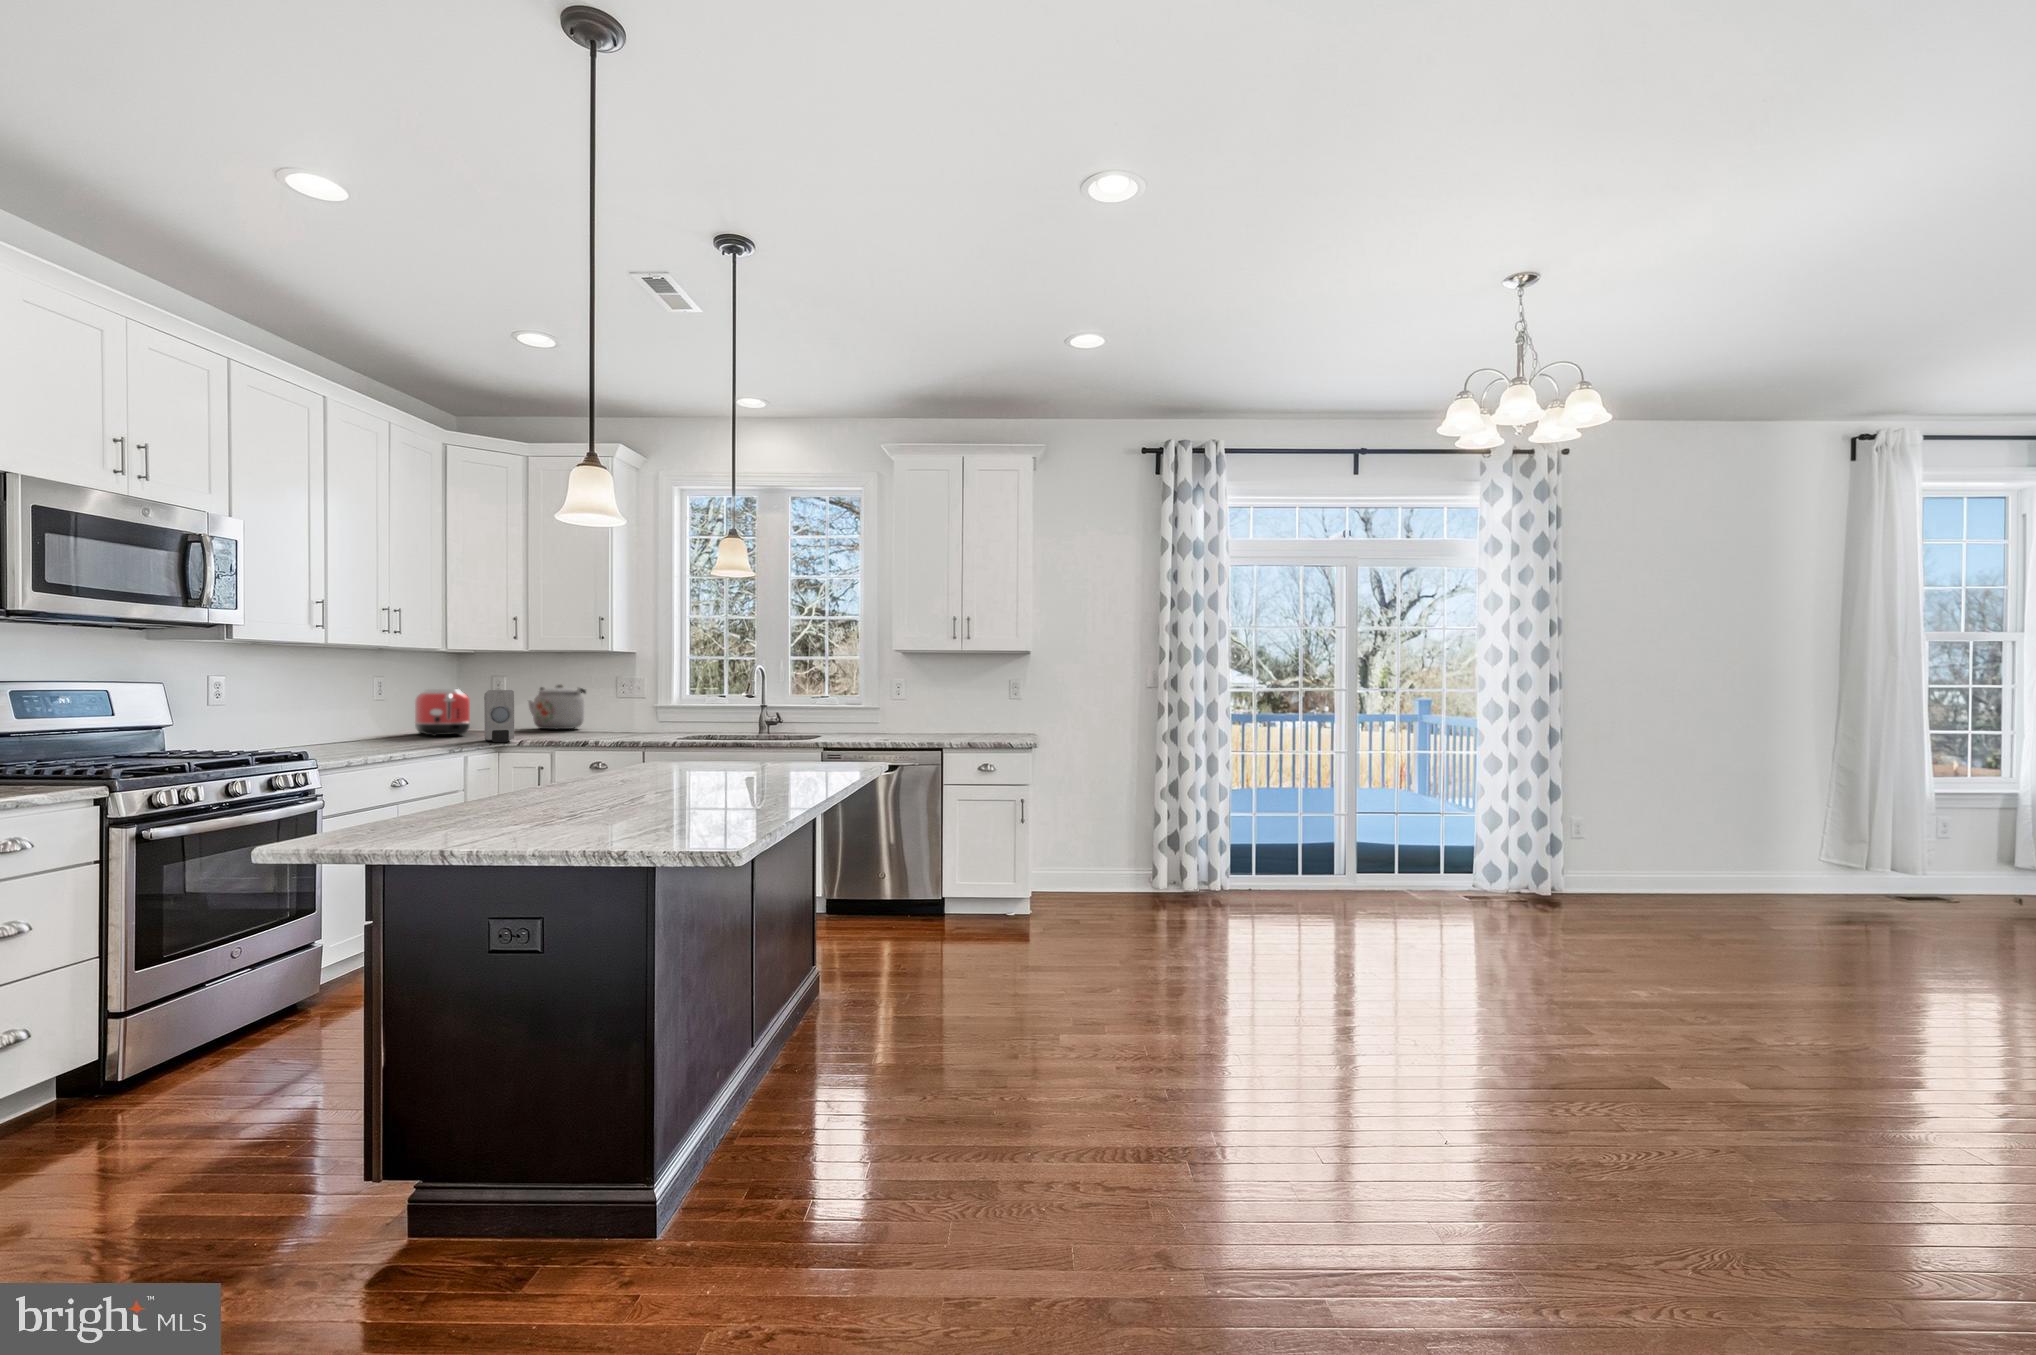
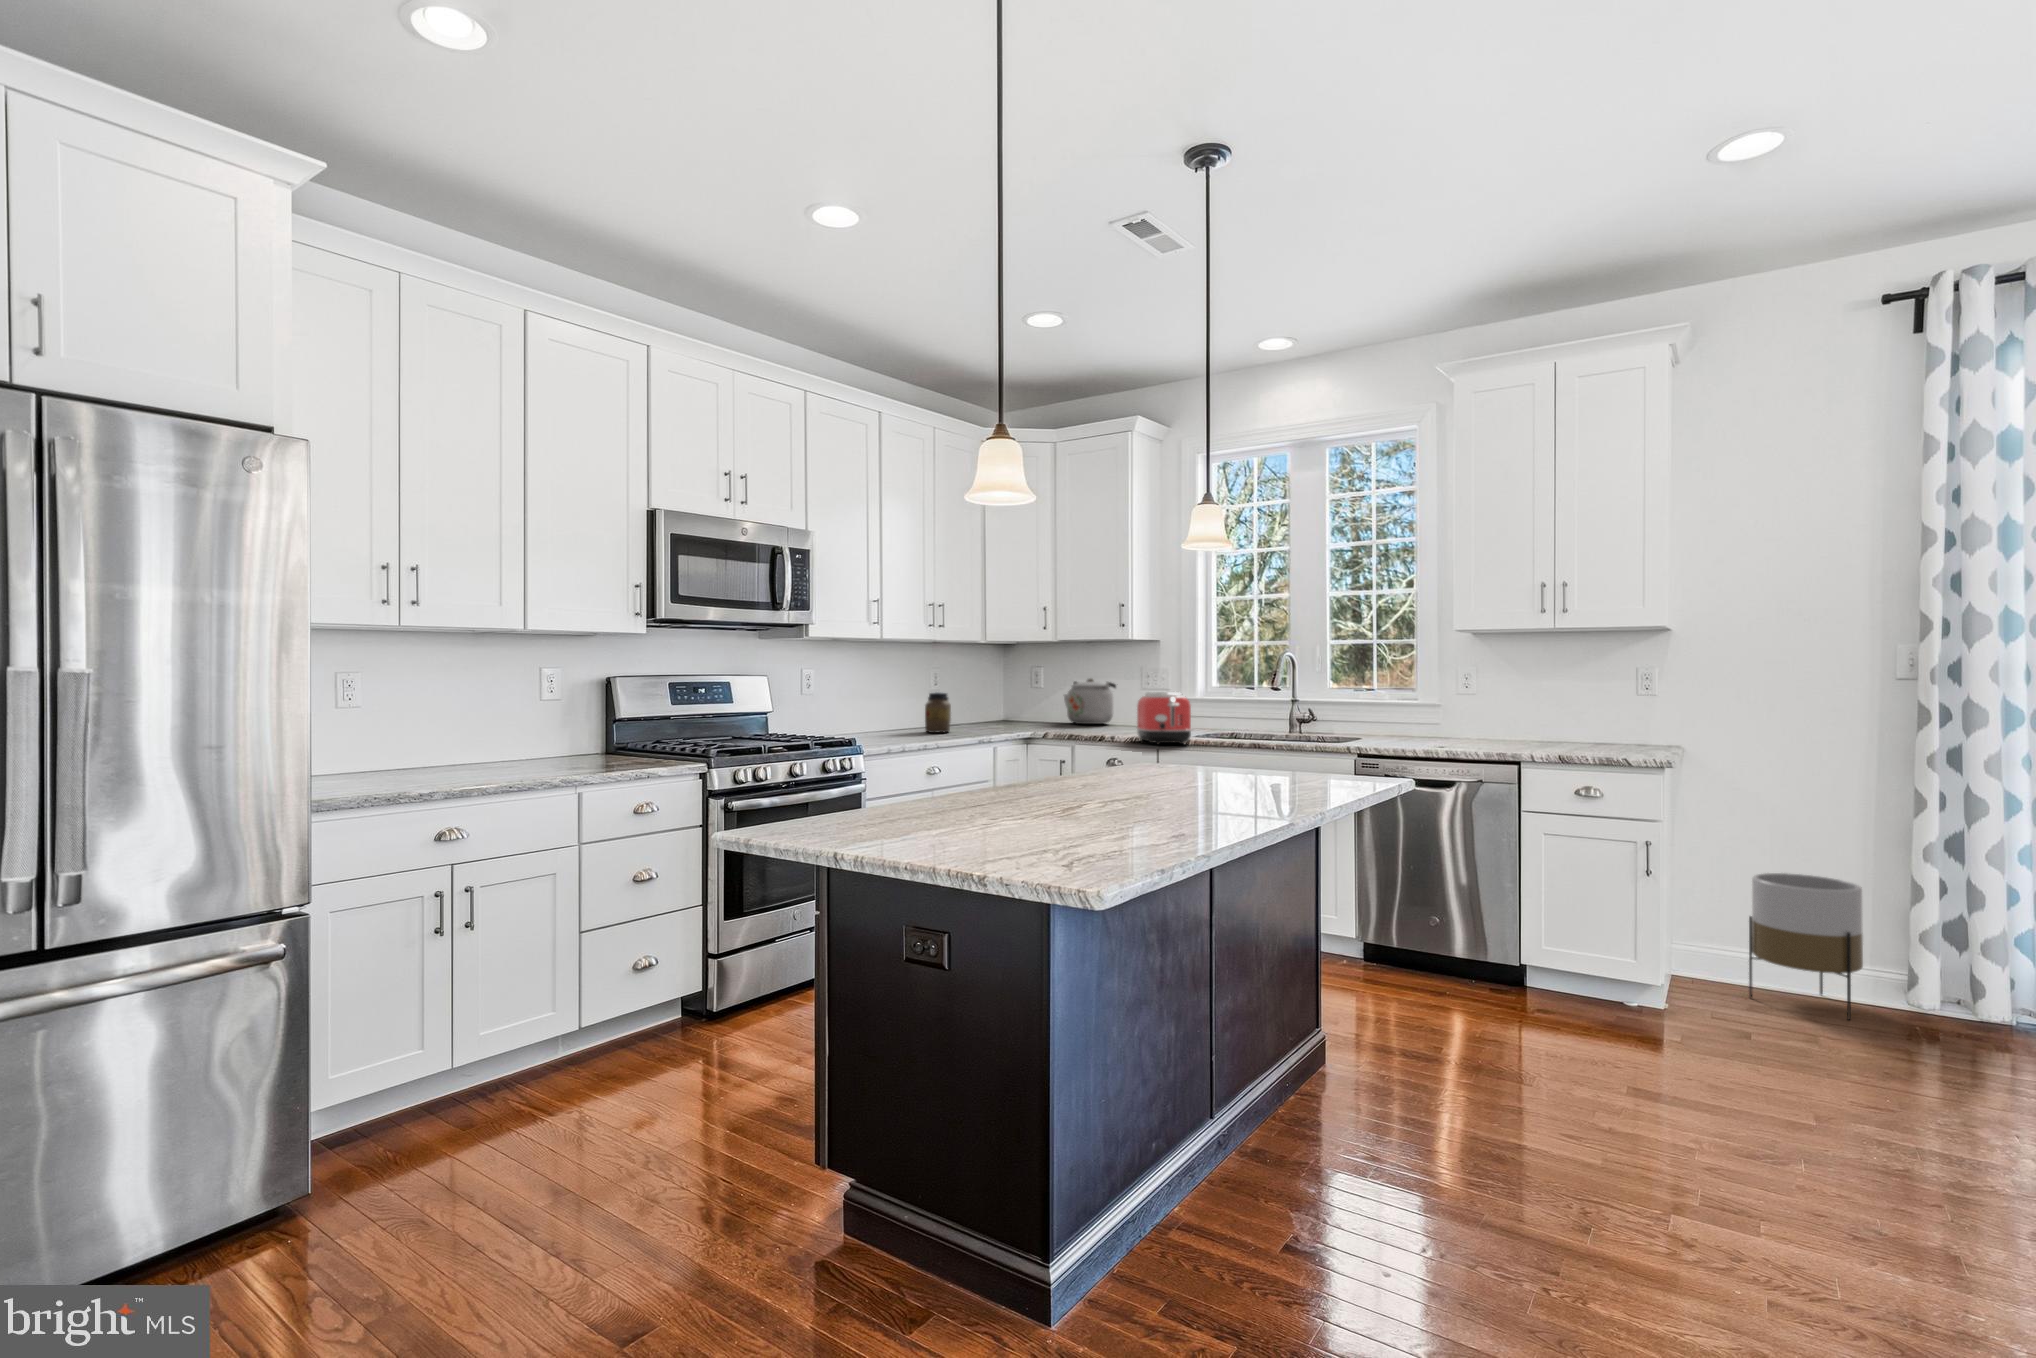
toaster: present [415,689,470,736] -> present [1137,692,1191,744]
soap dispenser: present [484,690,514,742] -> none [1016,684,1040,735]
jar: none [371,700,403,743] -> present [925,692,951,733]
planter: none [1075,815,1133,905] -> present [1749,873,1863,1020]

